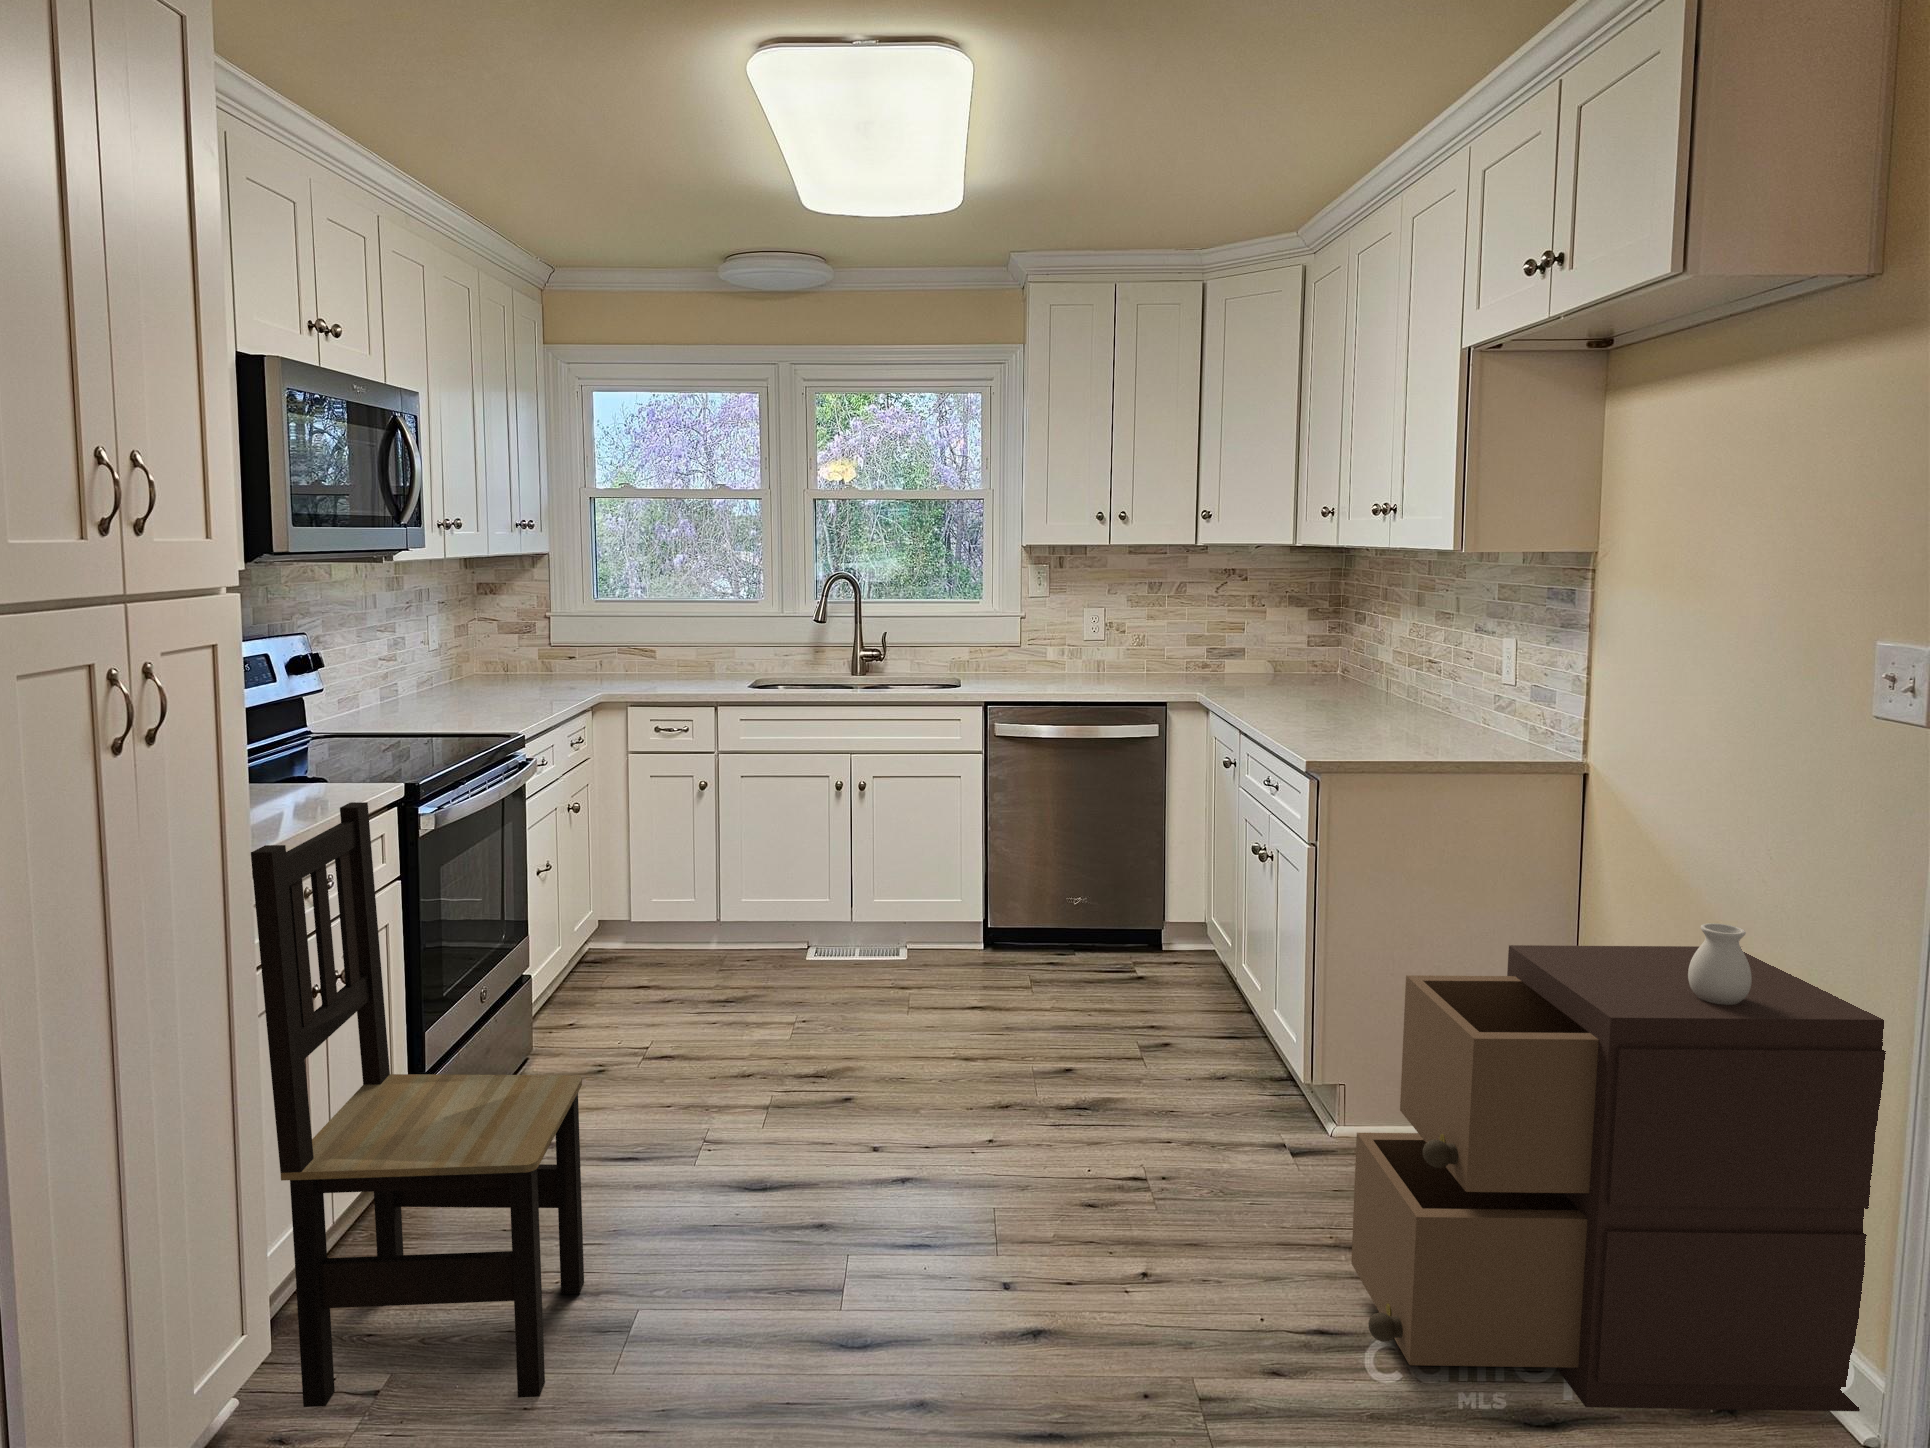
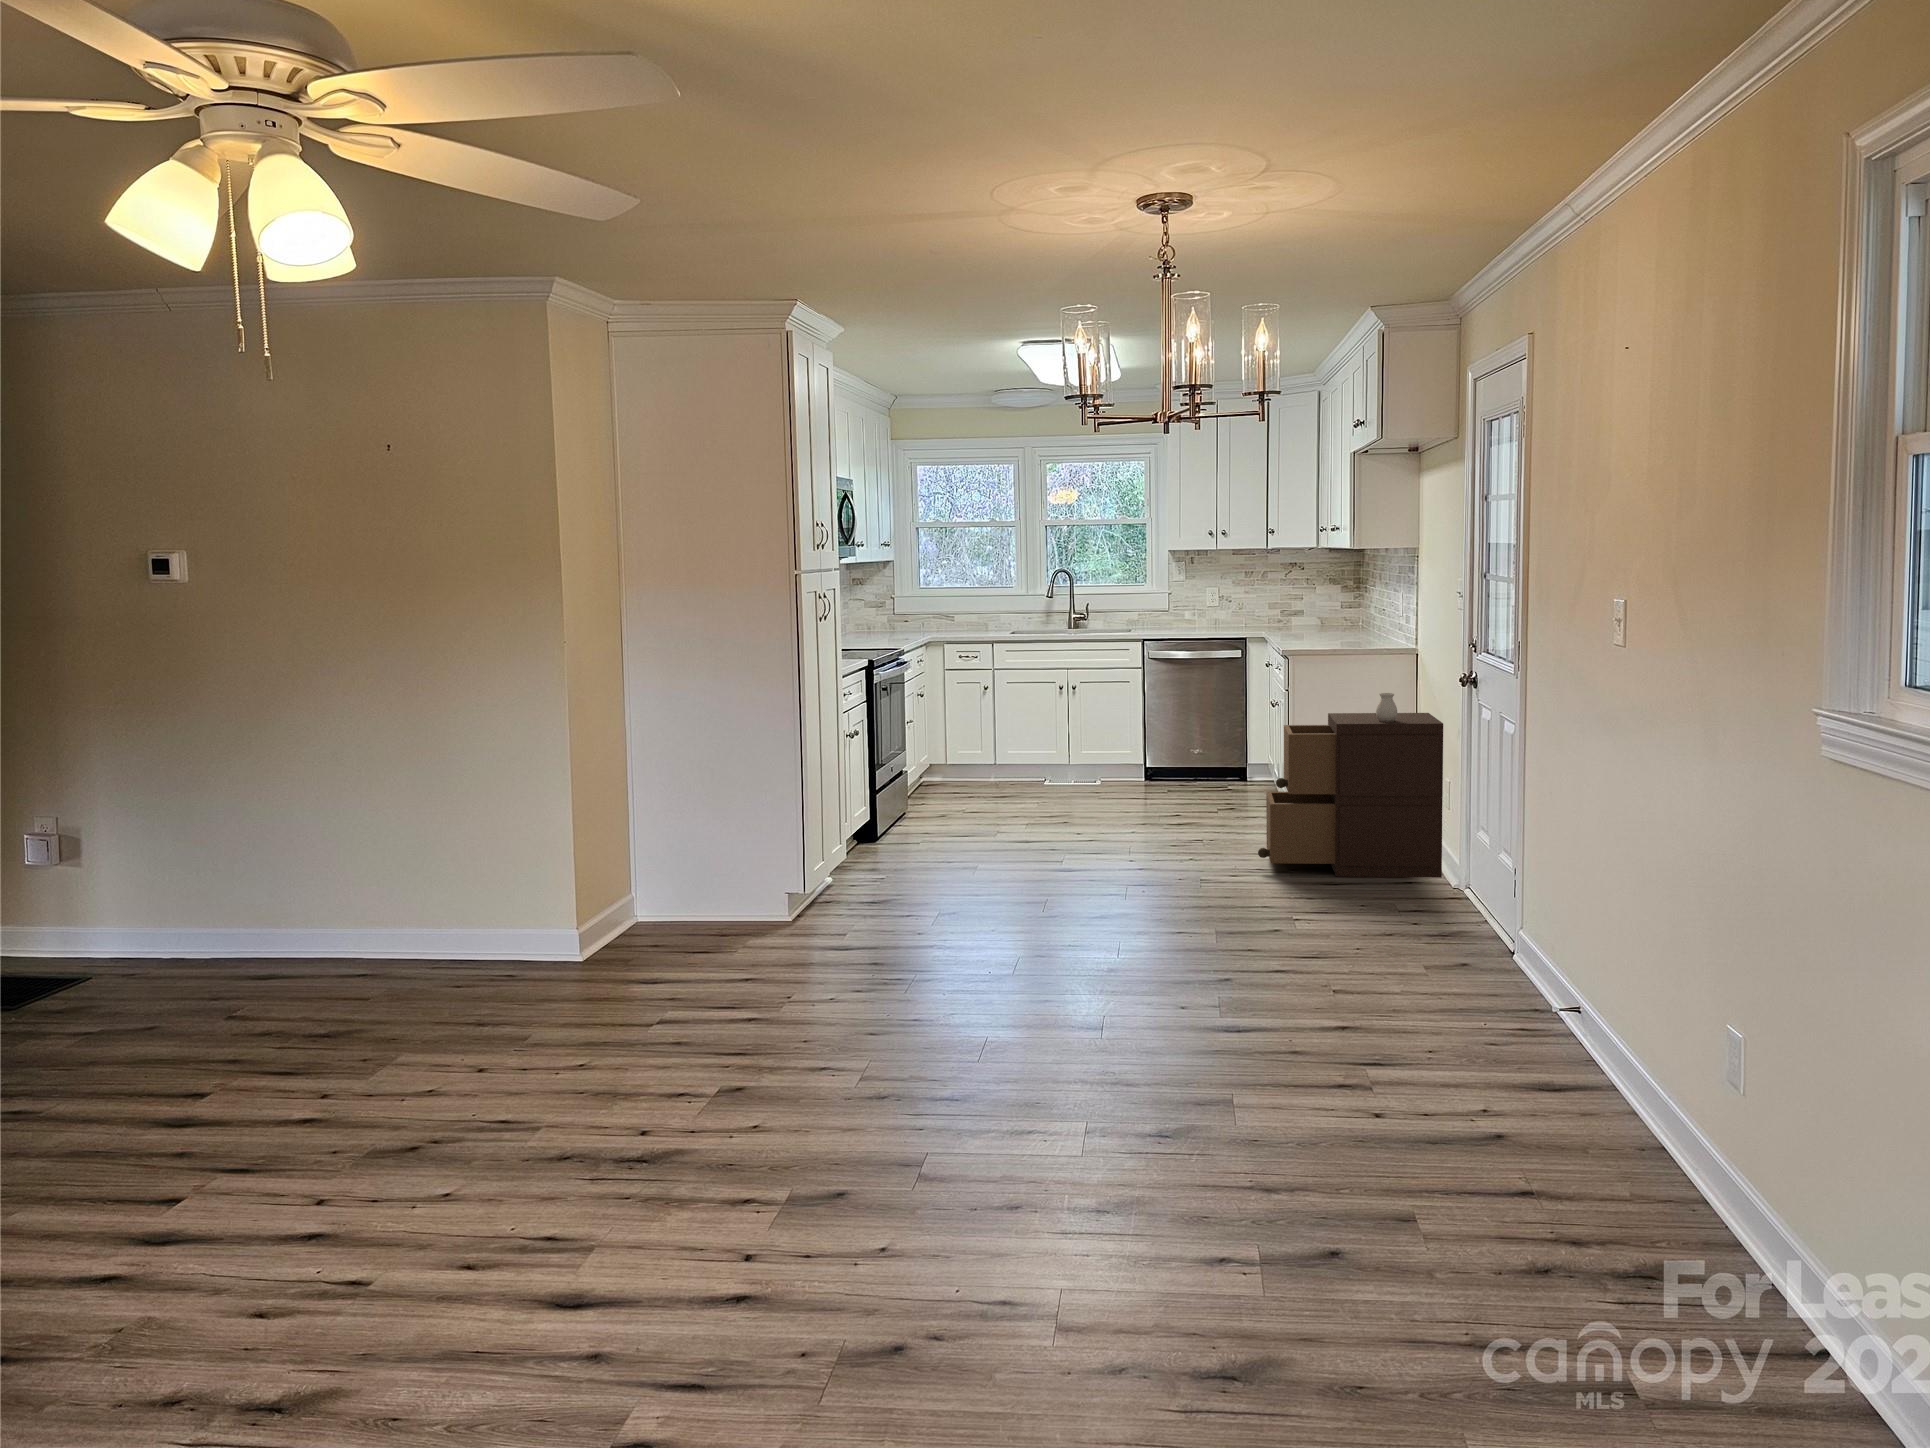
dining chair: present [251,802,584,1407] -> none [843,659,951,875]

